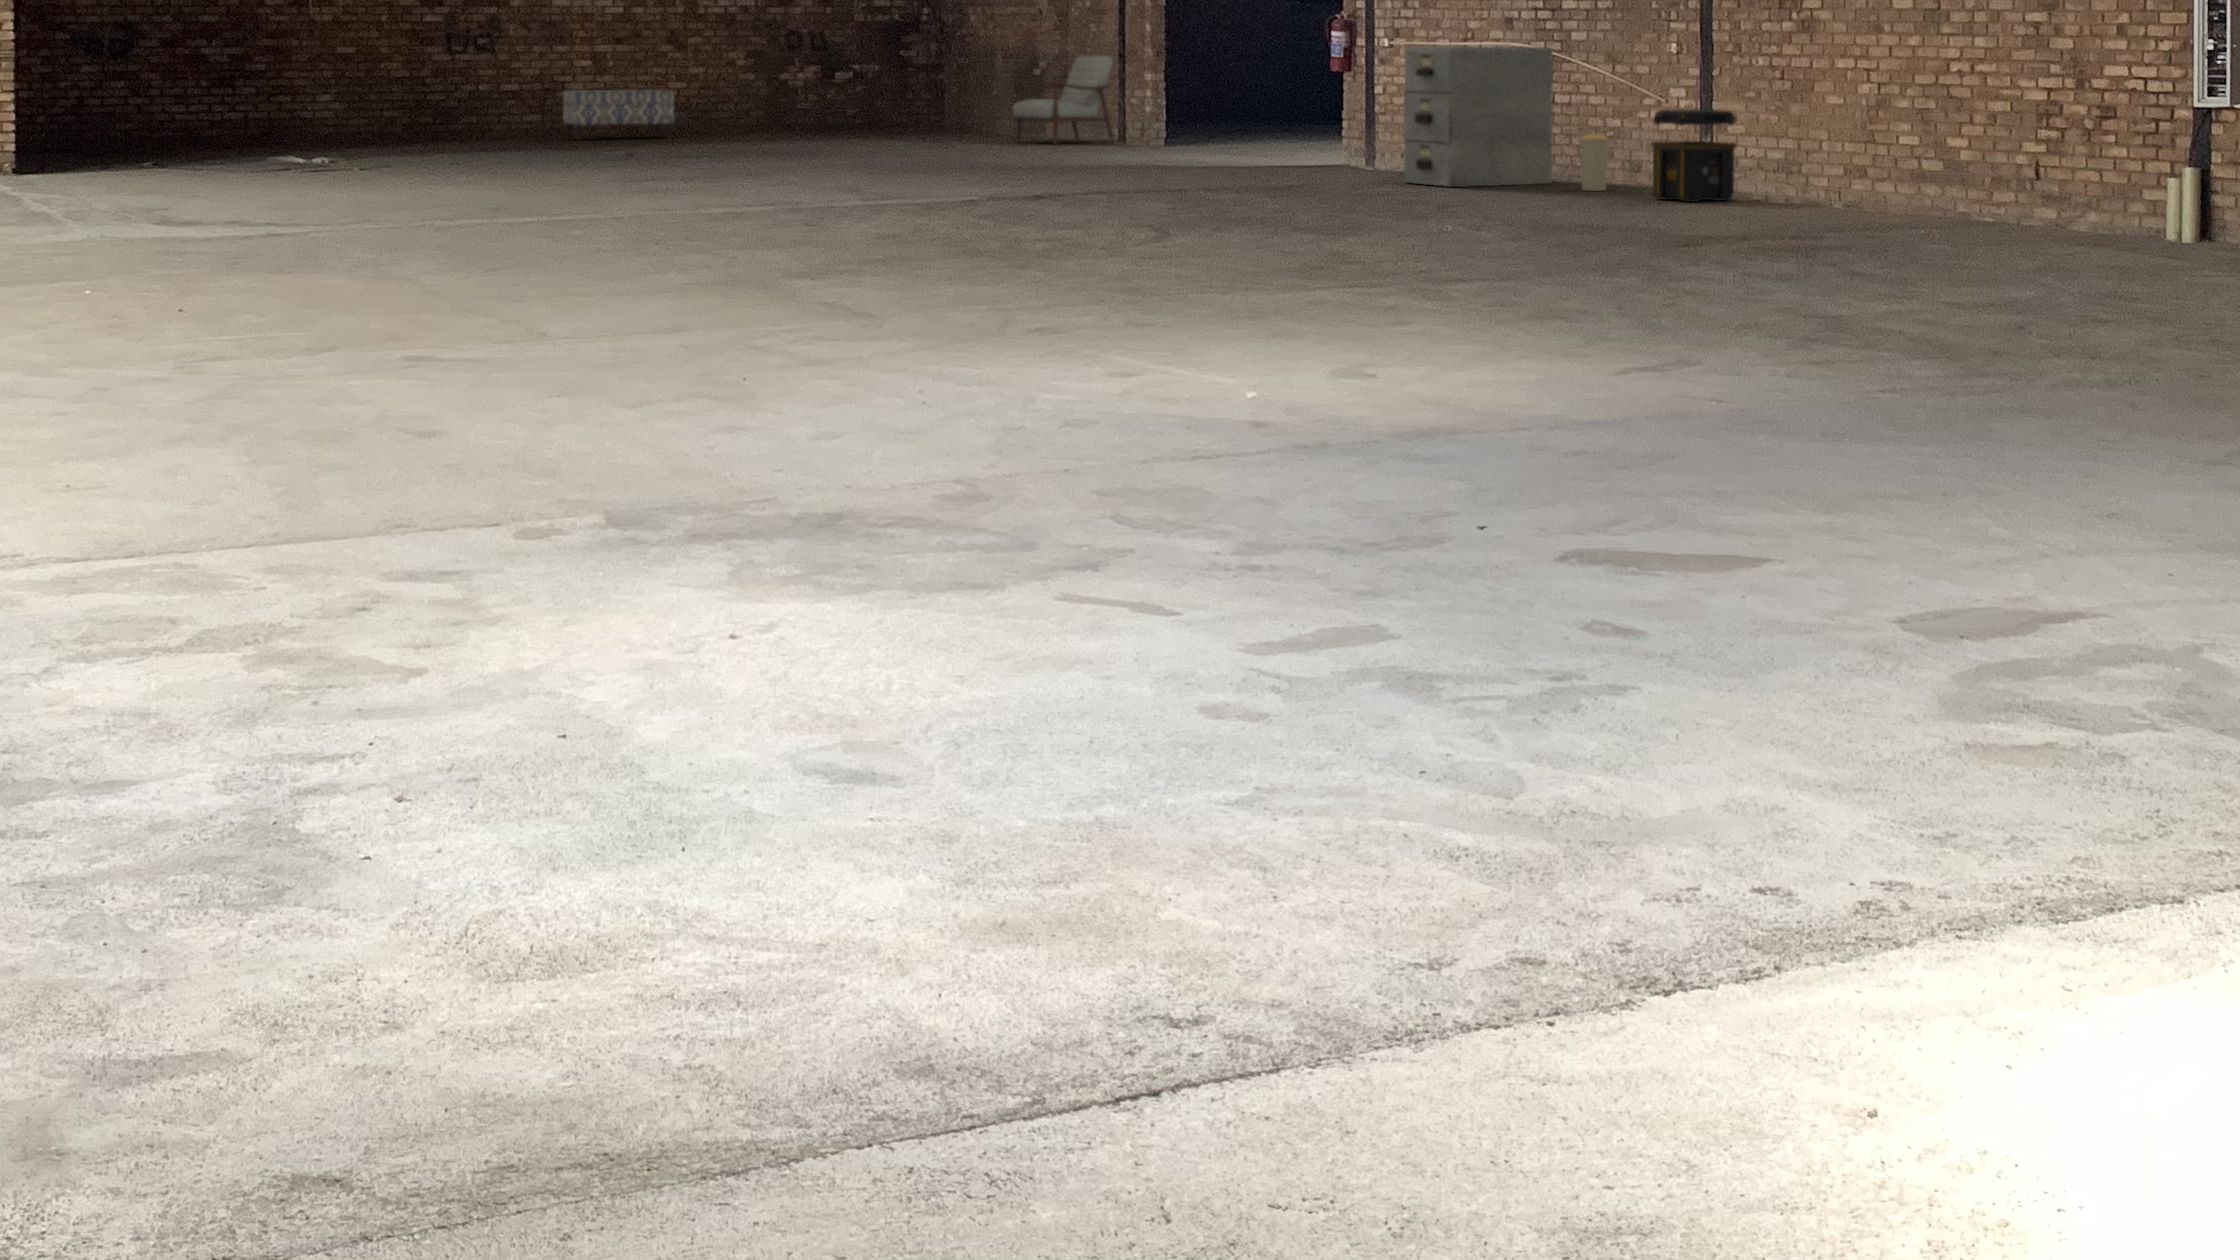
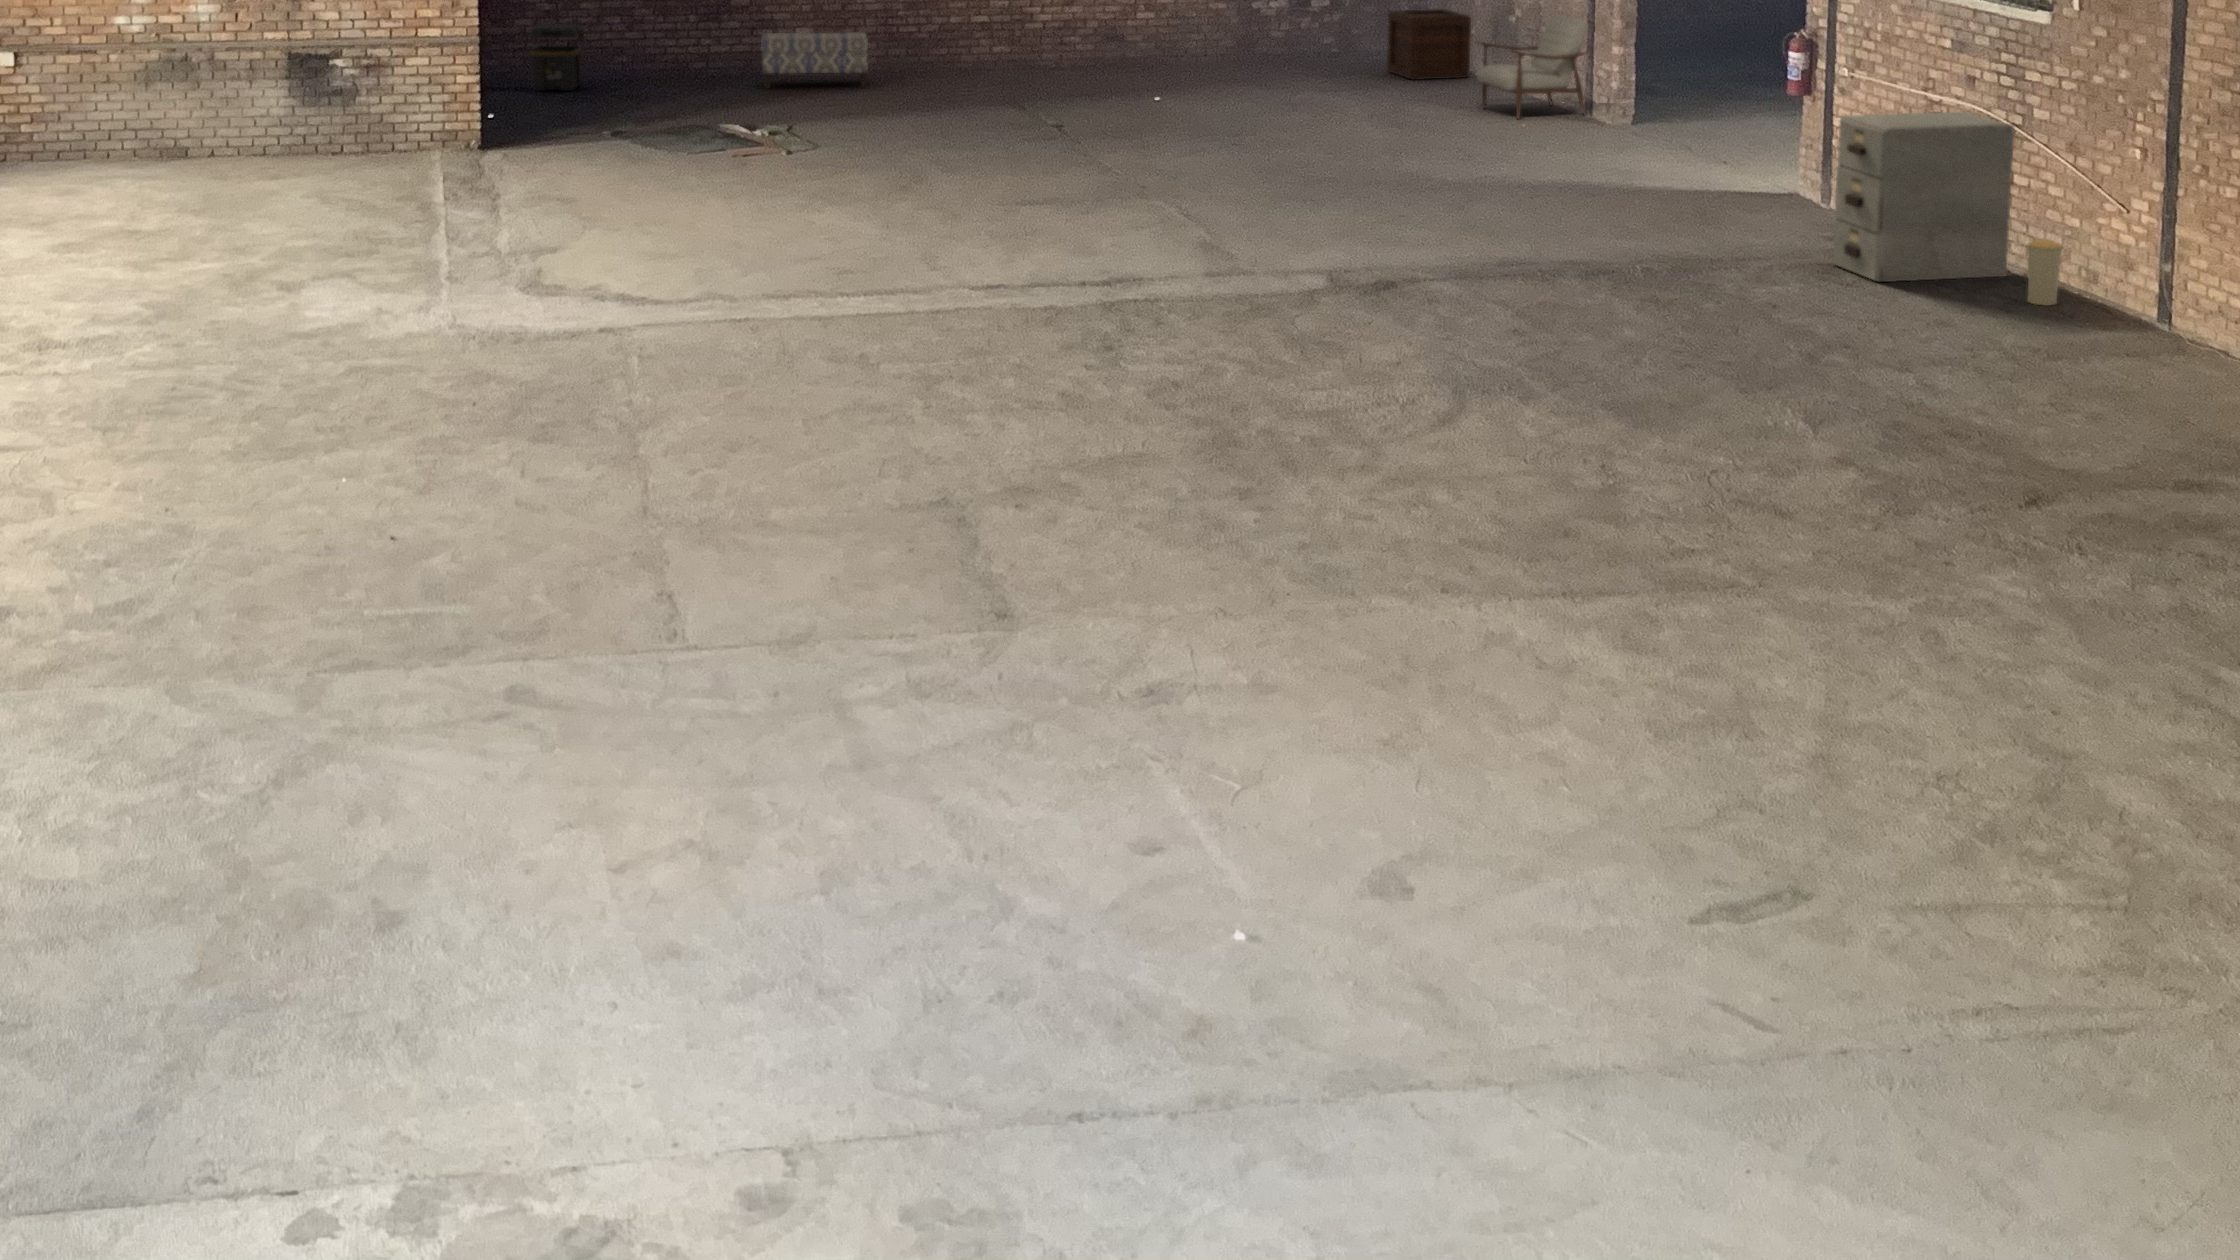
wooden crate: none [911,74,990,135] -> present [1387,9,1471,80]
bench: present [563,89,674,140] -> present [761,32,868,88]
toolbox: present [1652,109,1737,202] -> present [530,24,581,91]

